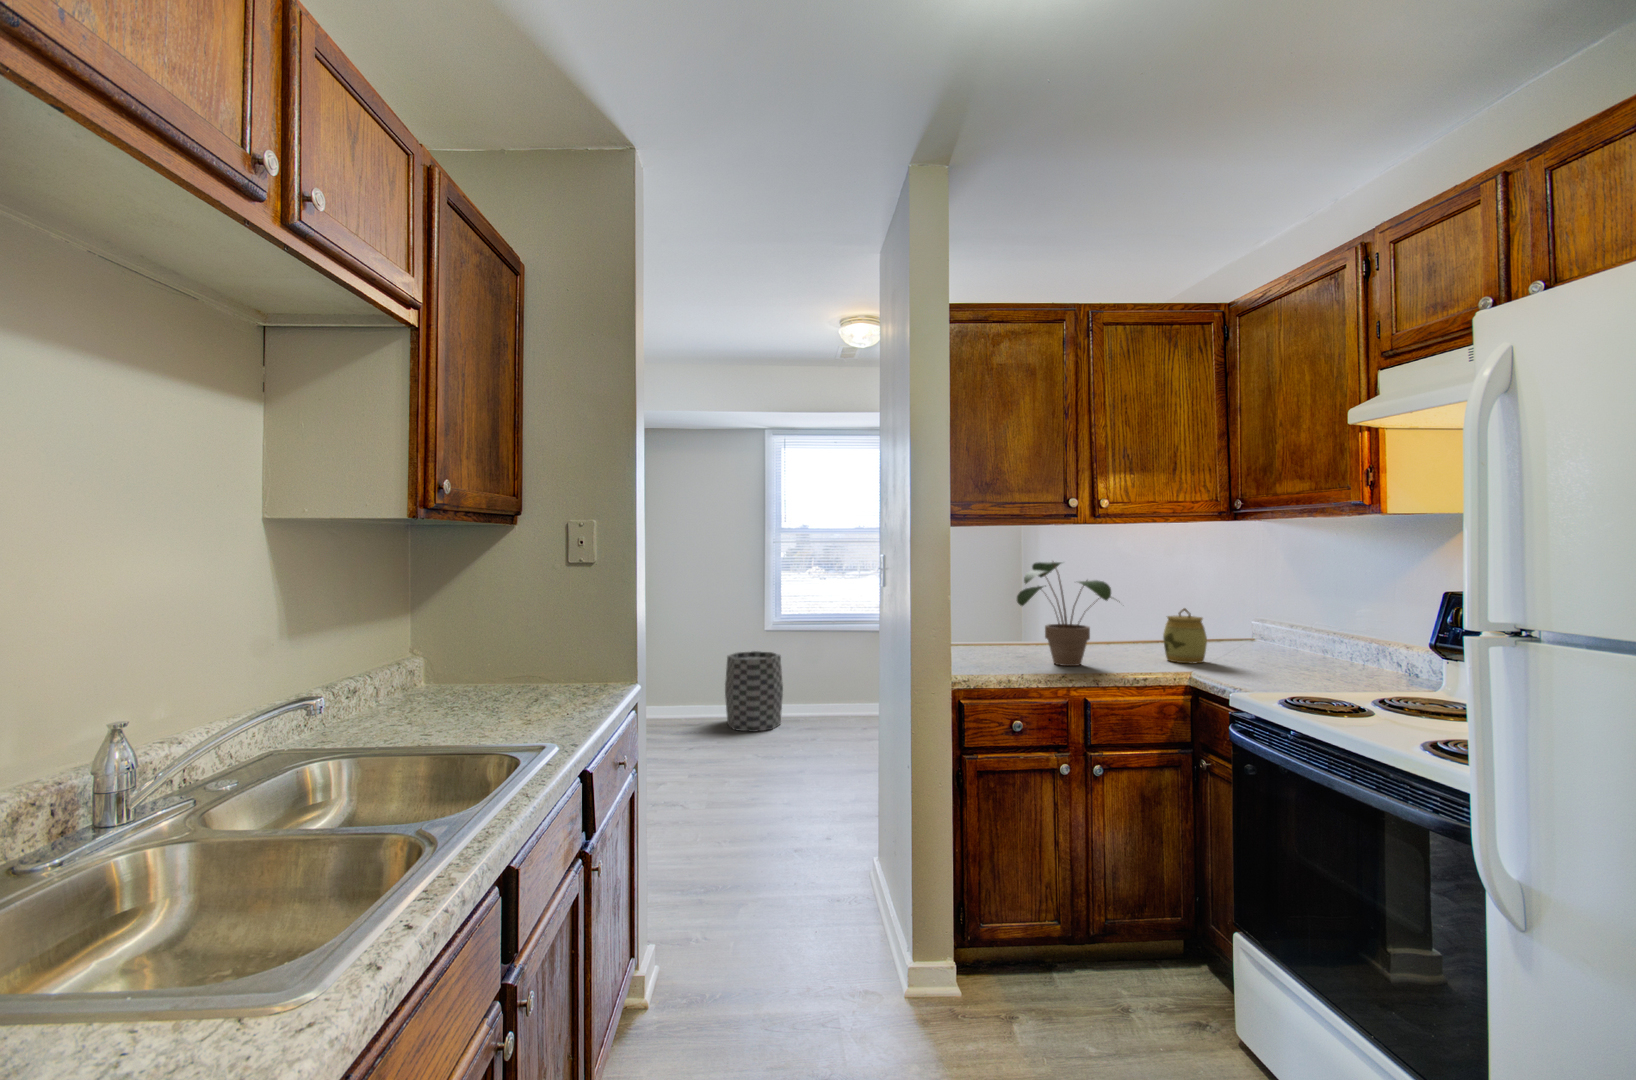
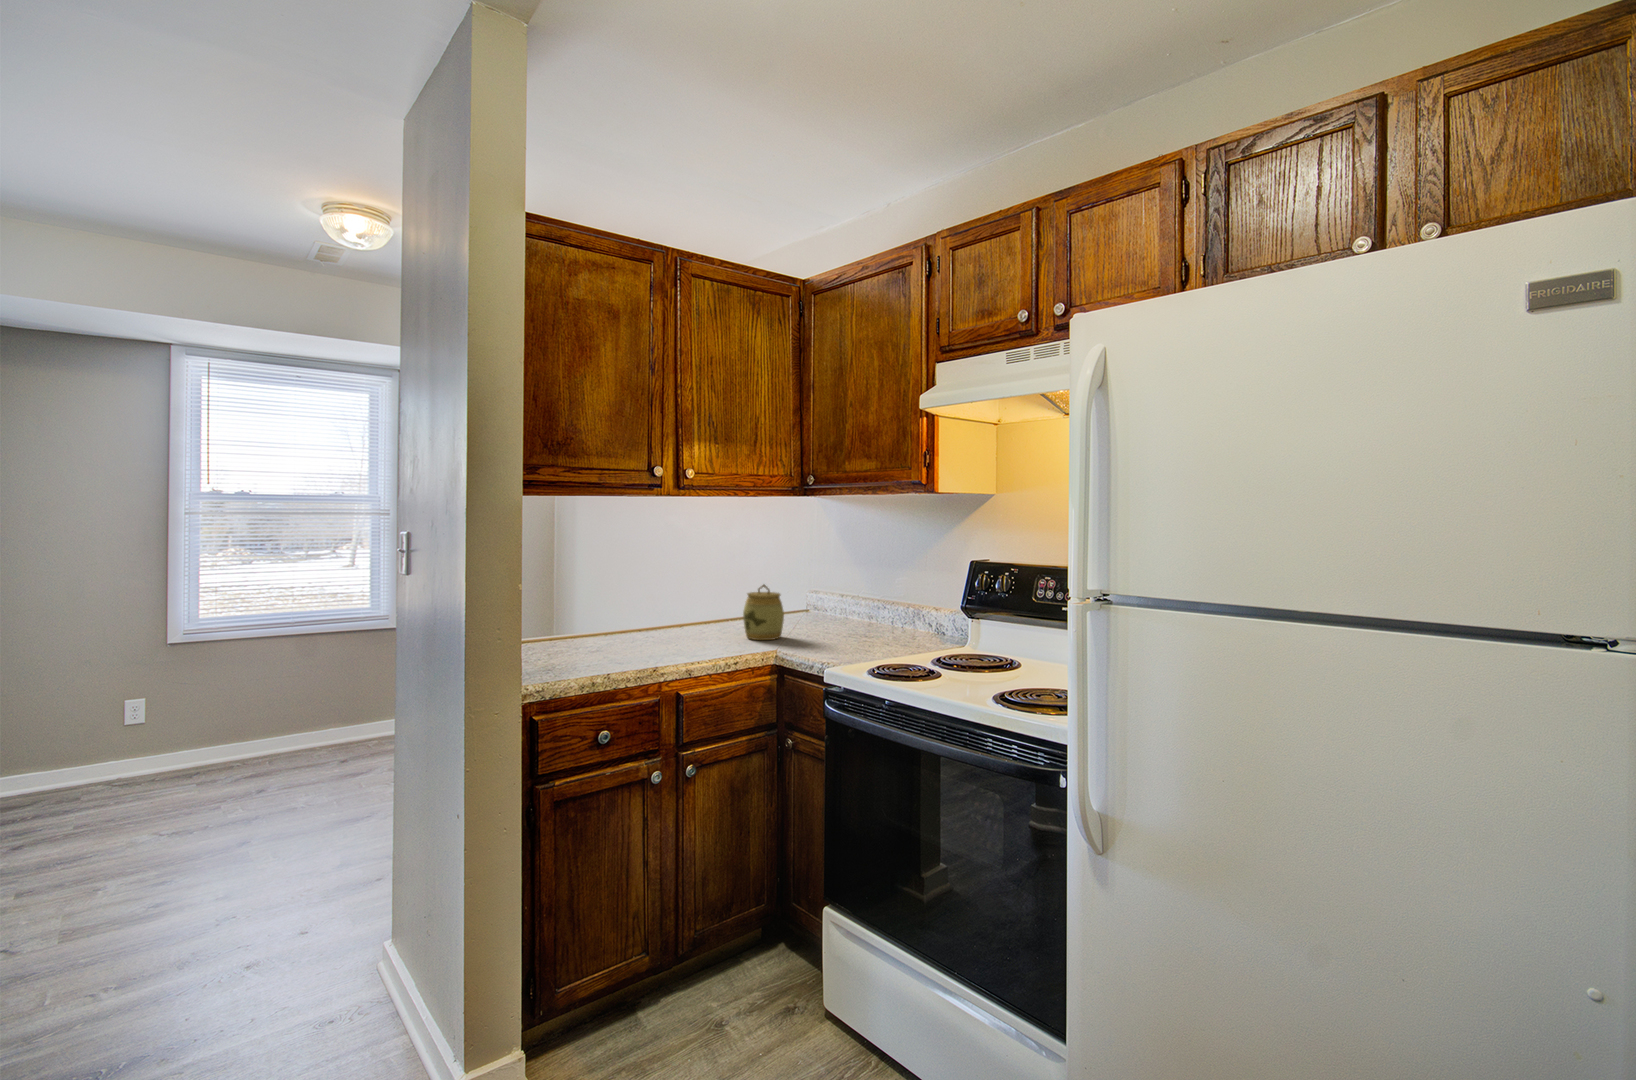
potted plant: present [1017,561,1112,666] -> none [595,536,715,656]
trash can: present [725,651,783,732] -> none [131,661,240,779]

